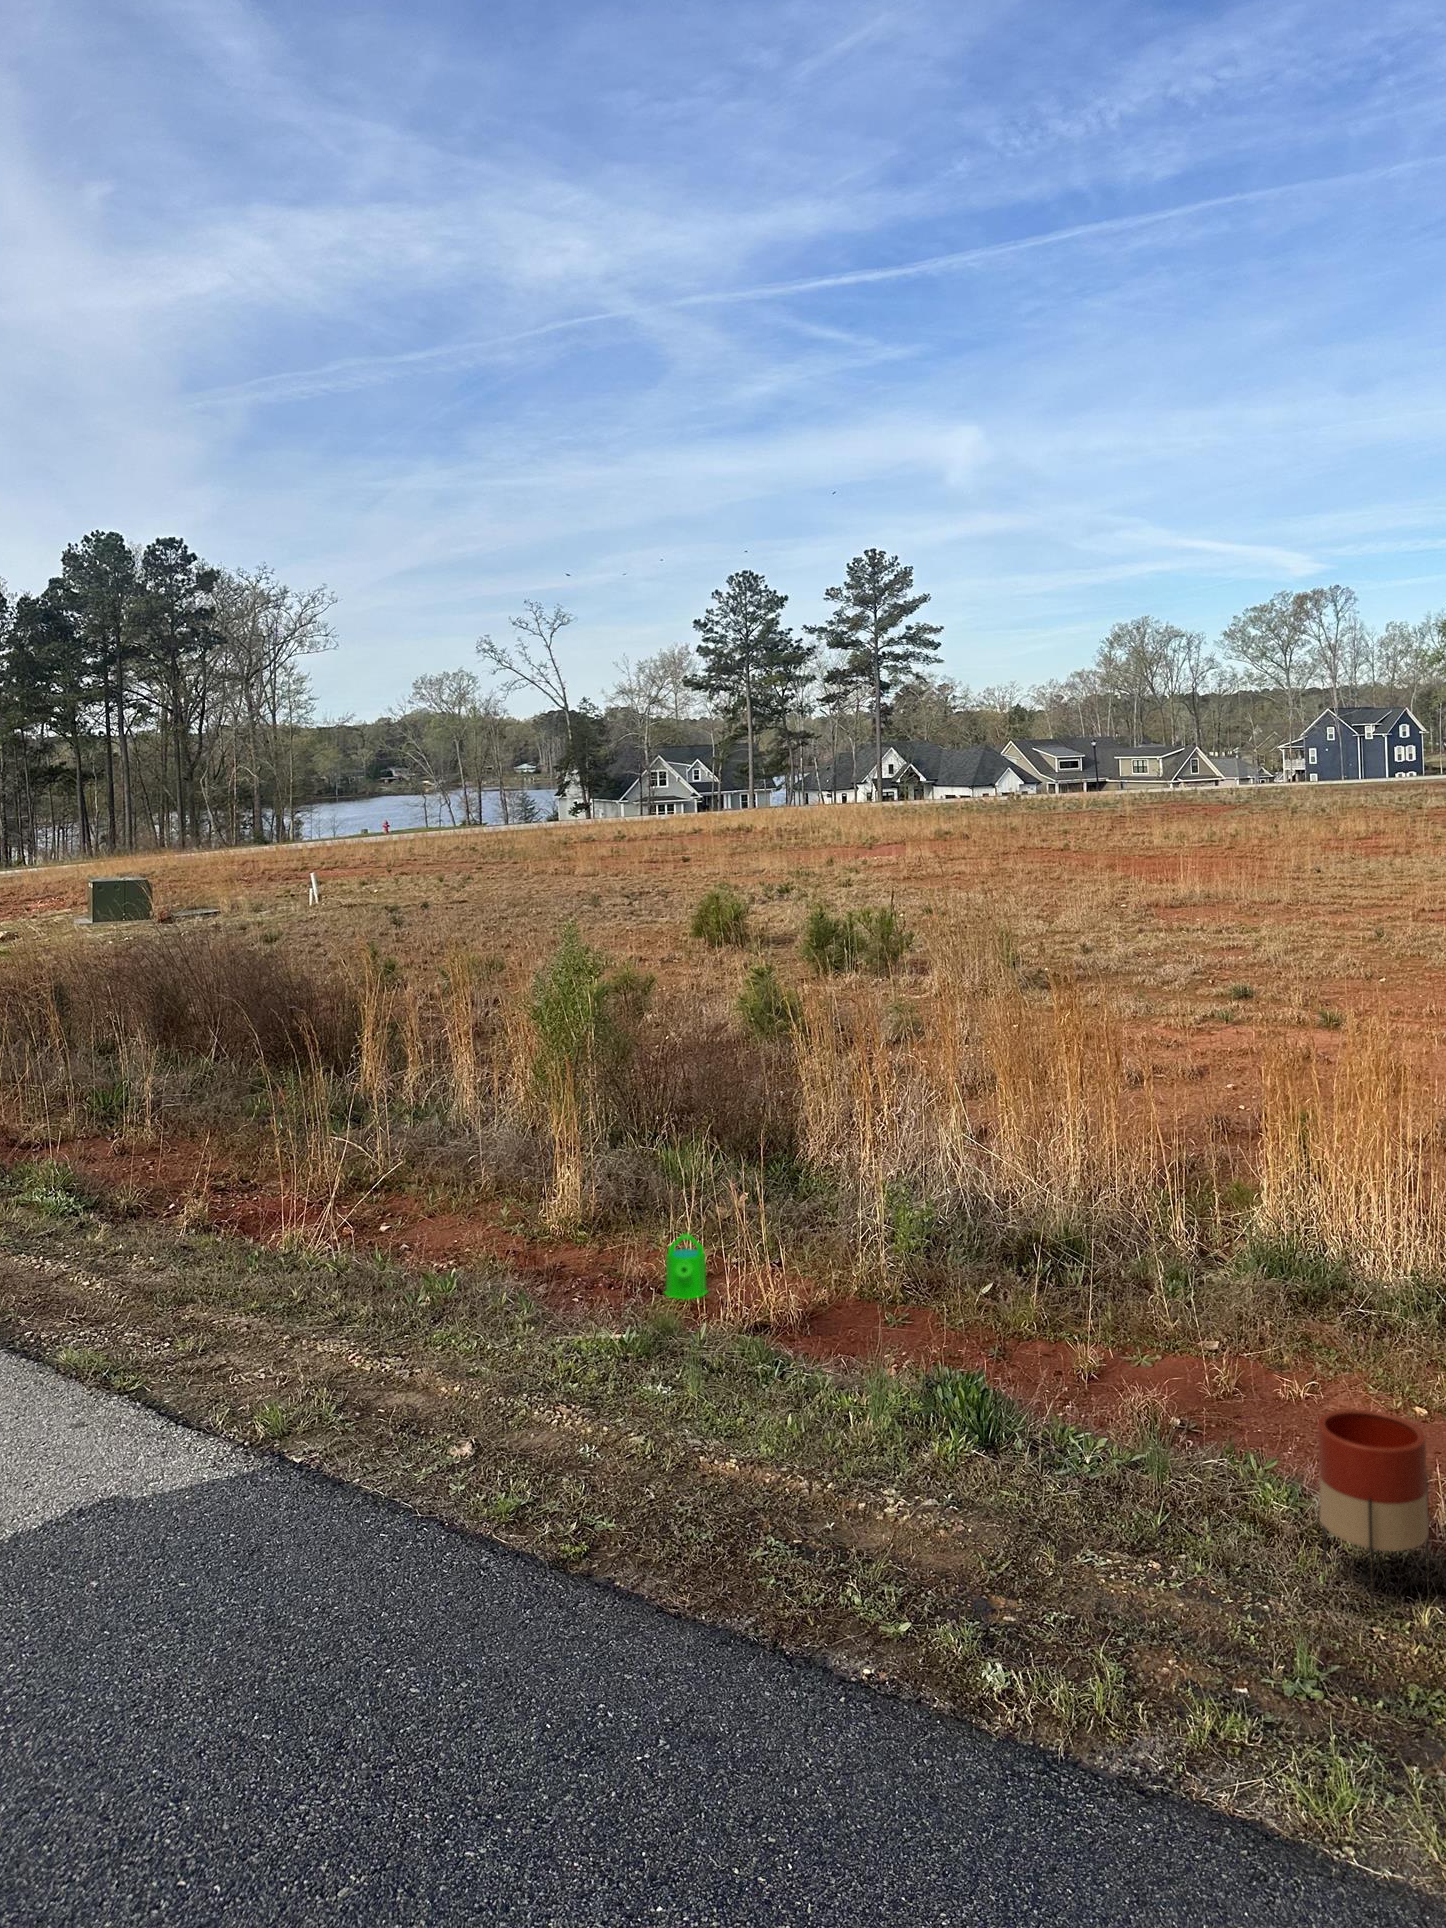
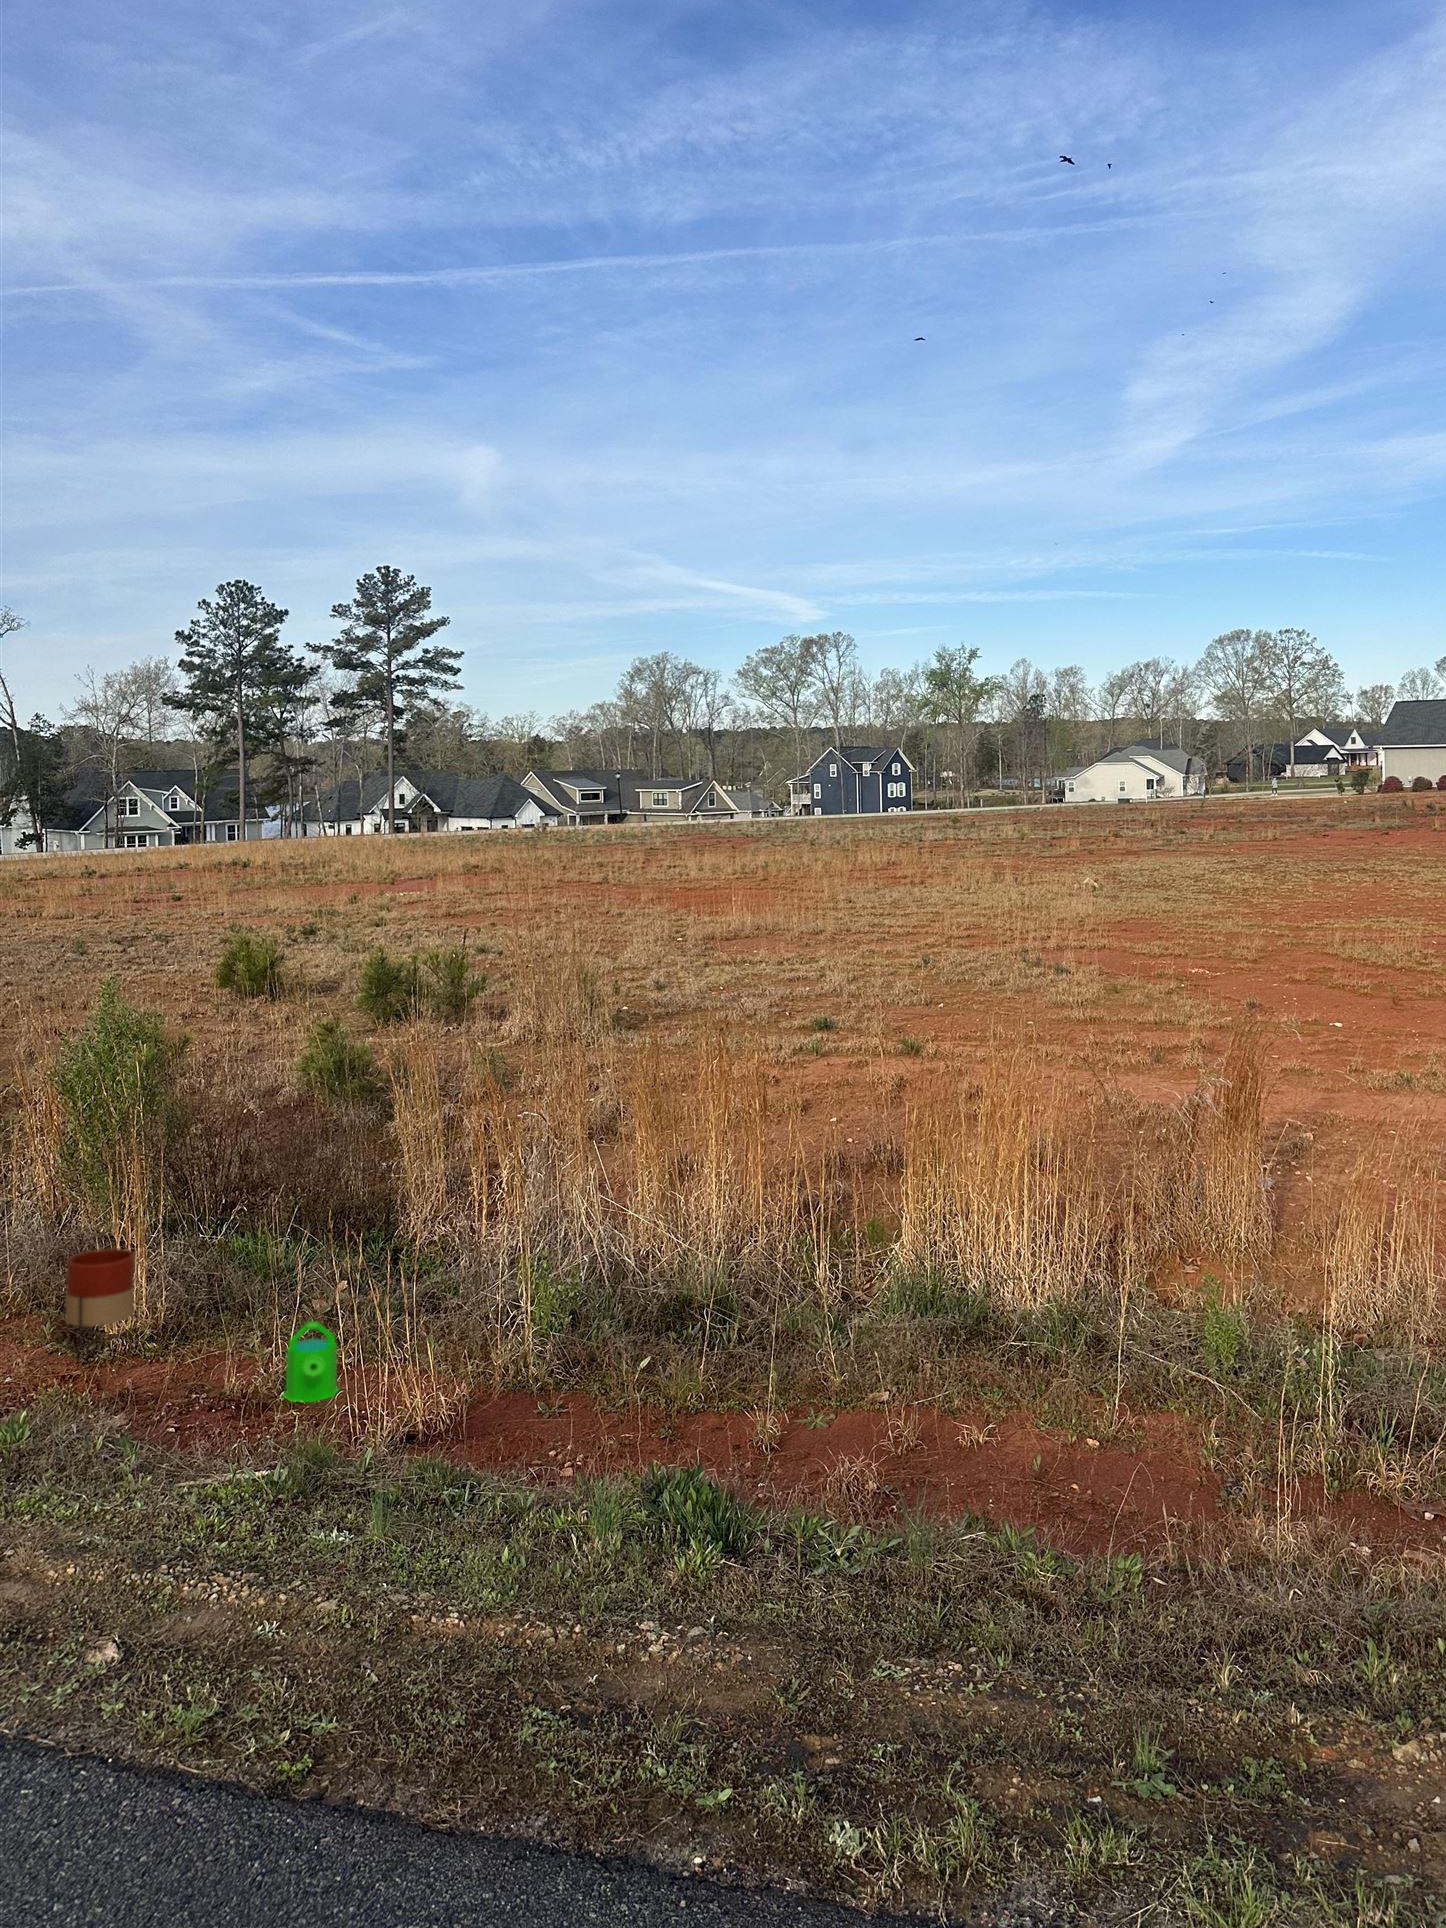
planter: present [1318,1409,1430,1608] -> present [65,1248,139,1362]

